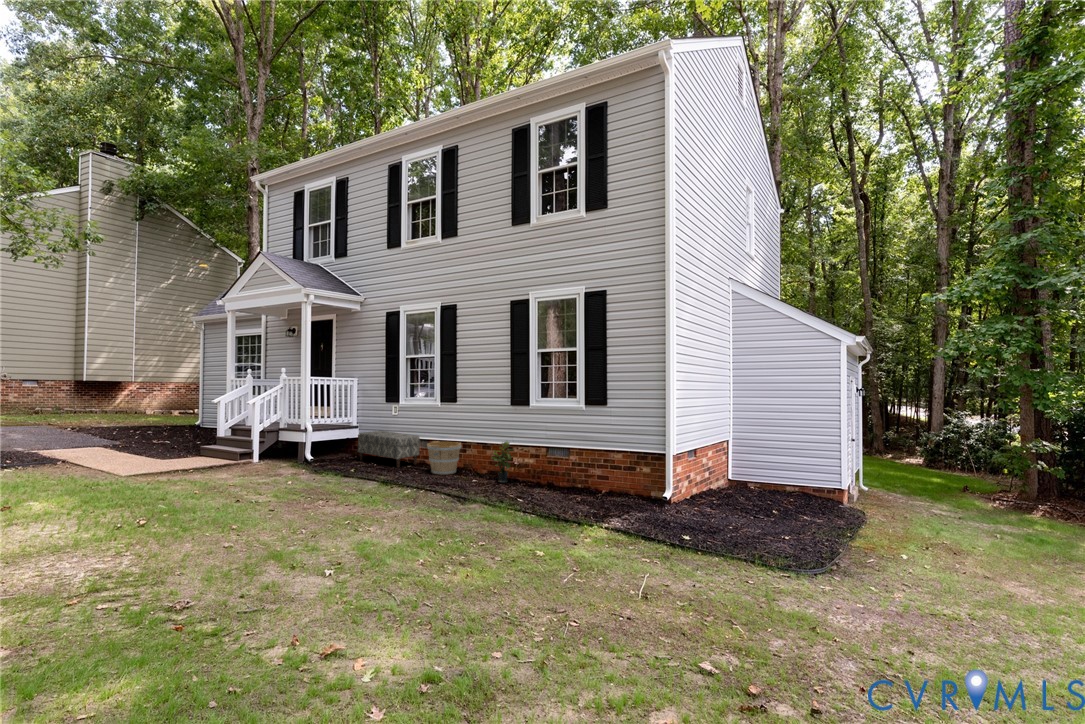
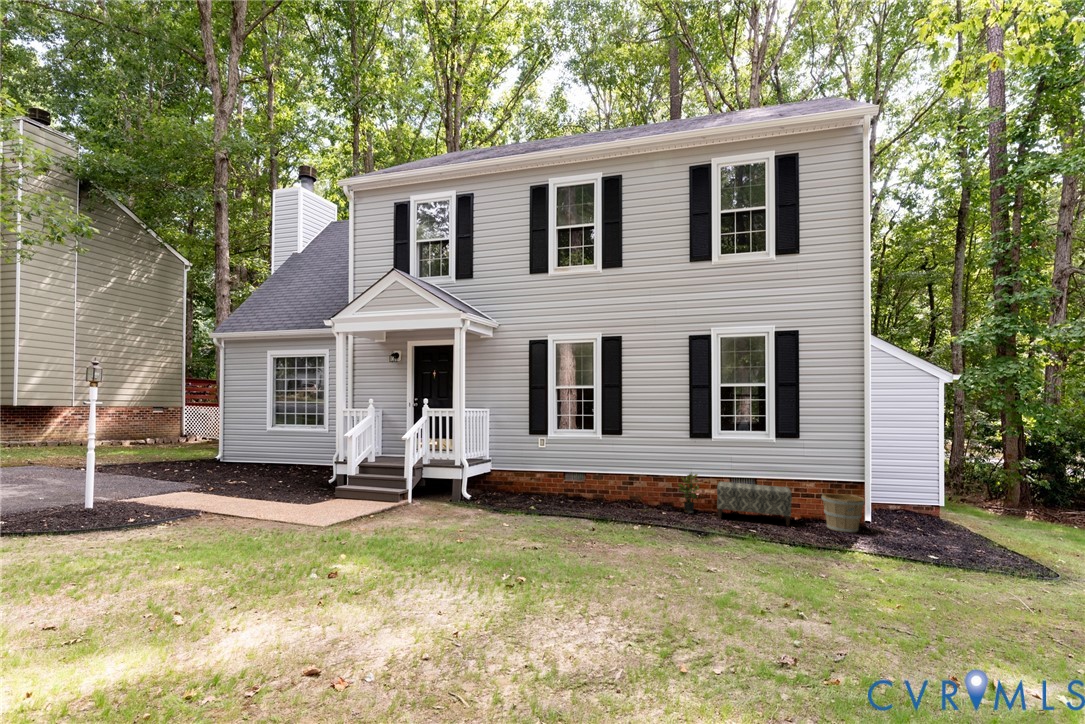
bench: present [358,431,420,468] -> present [717,482,792,526]
wooden bucket: present [427,441,461,475] -> present [822,494,865,533]

